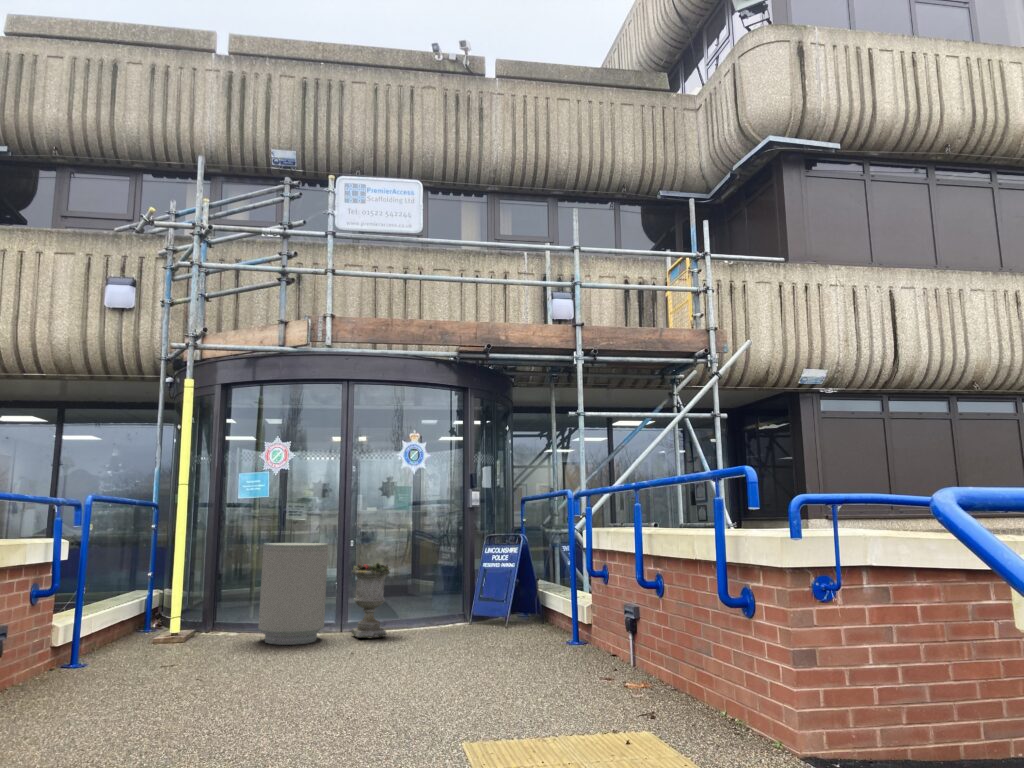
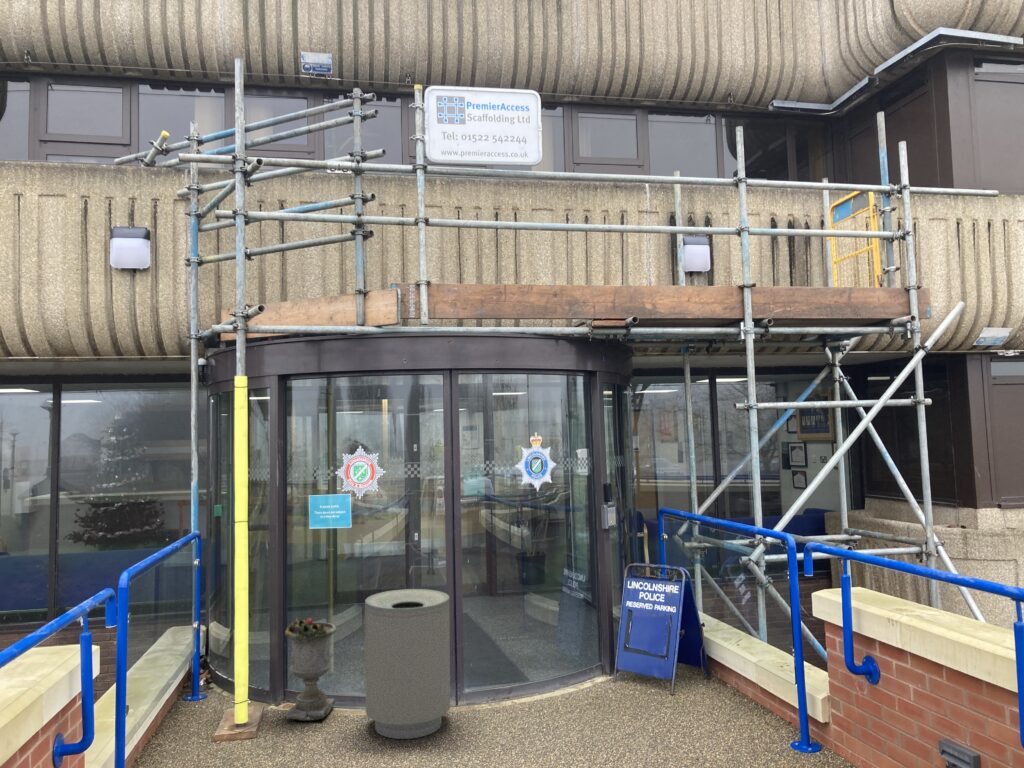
planter: present [352,563,391,638] -> present [285,618,336,721]

